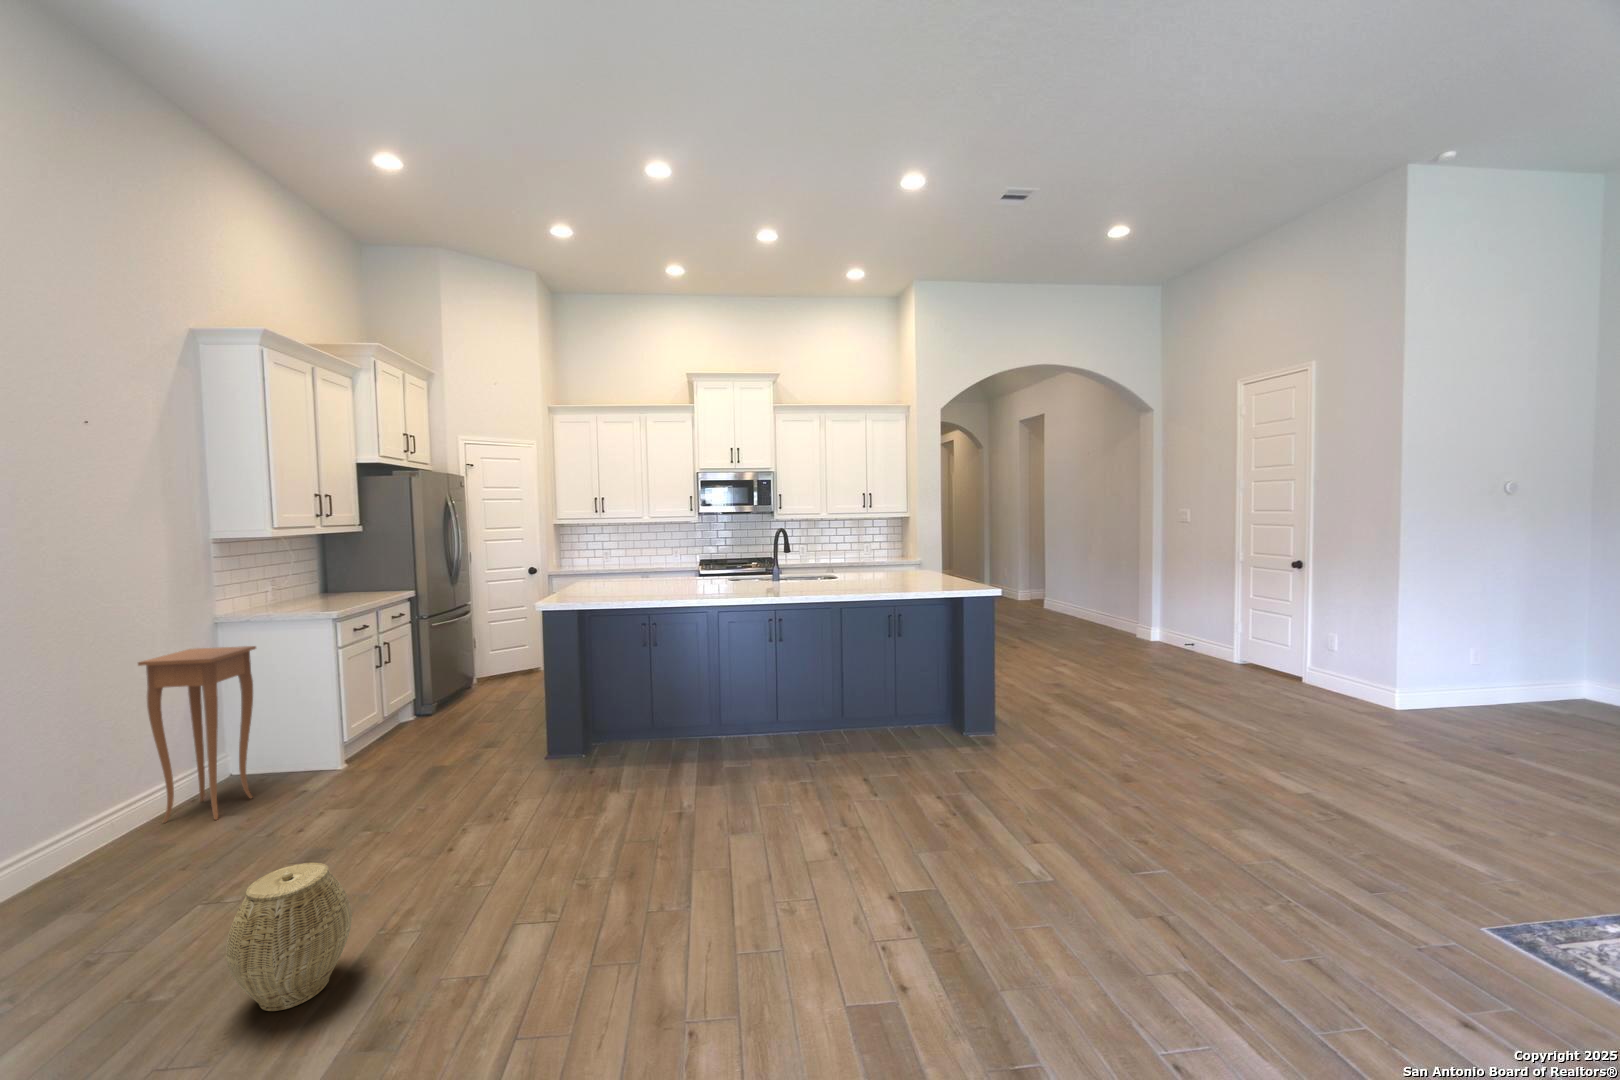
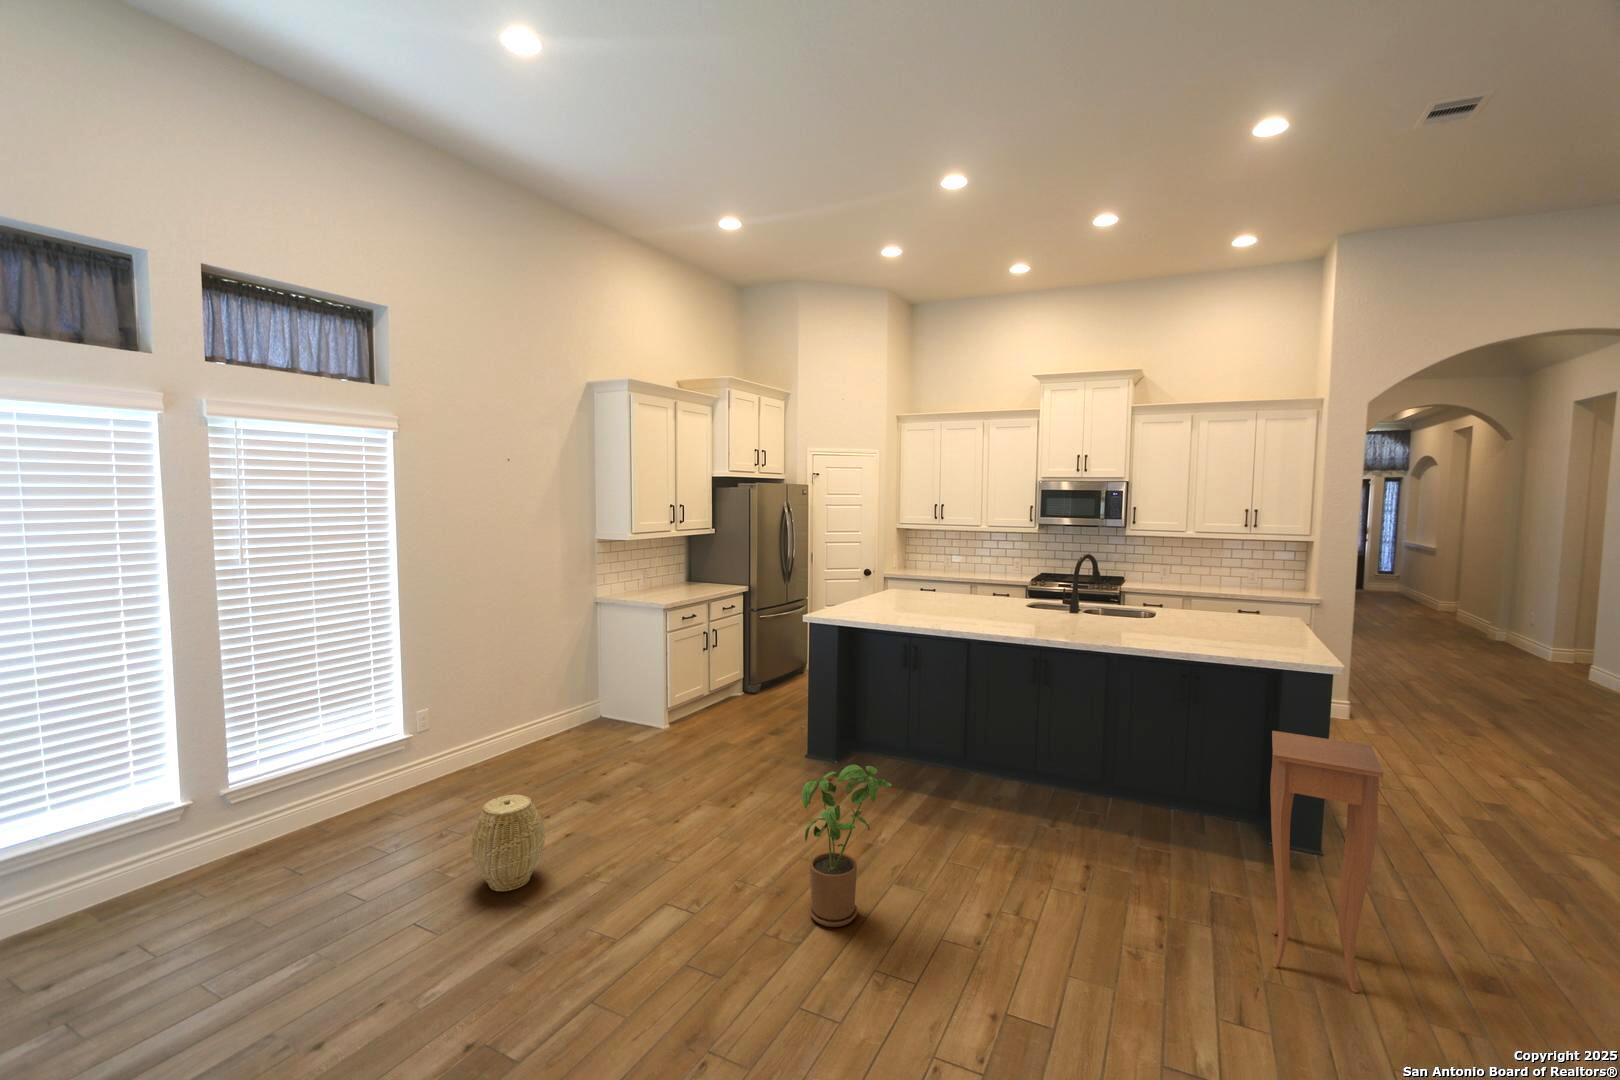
side table: present [138,646,256,823] -> present [1270,731,1383,993]
house plant: none [689,705,773,869] -> present [802,765,892,927]

